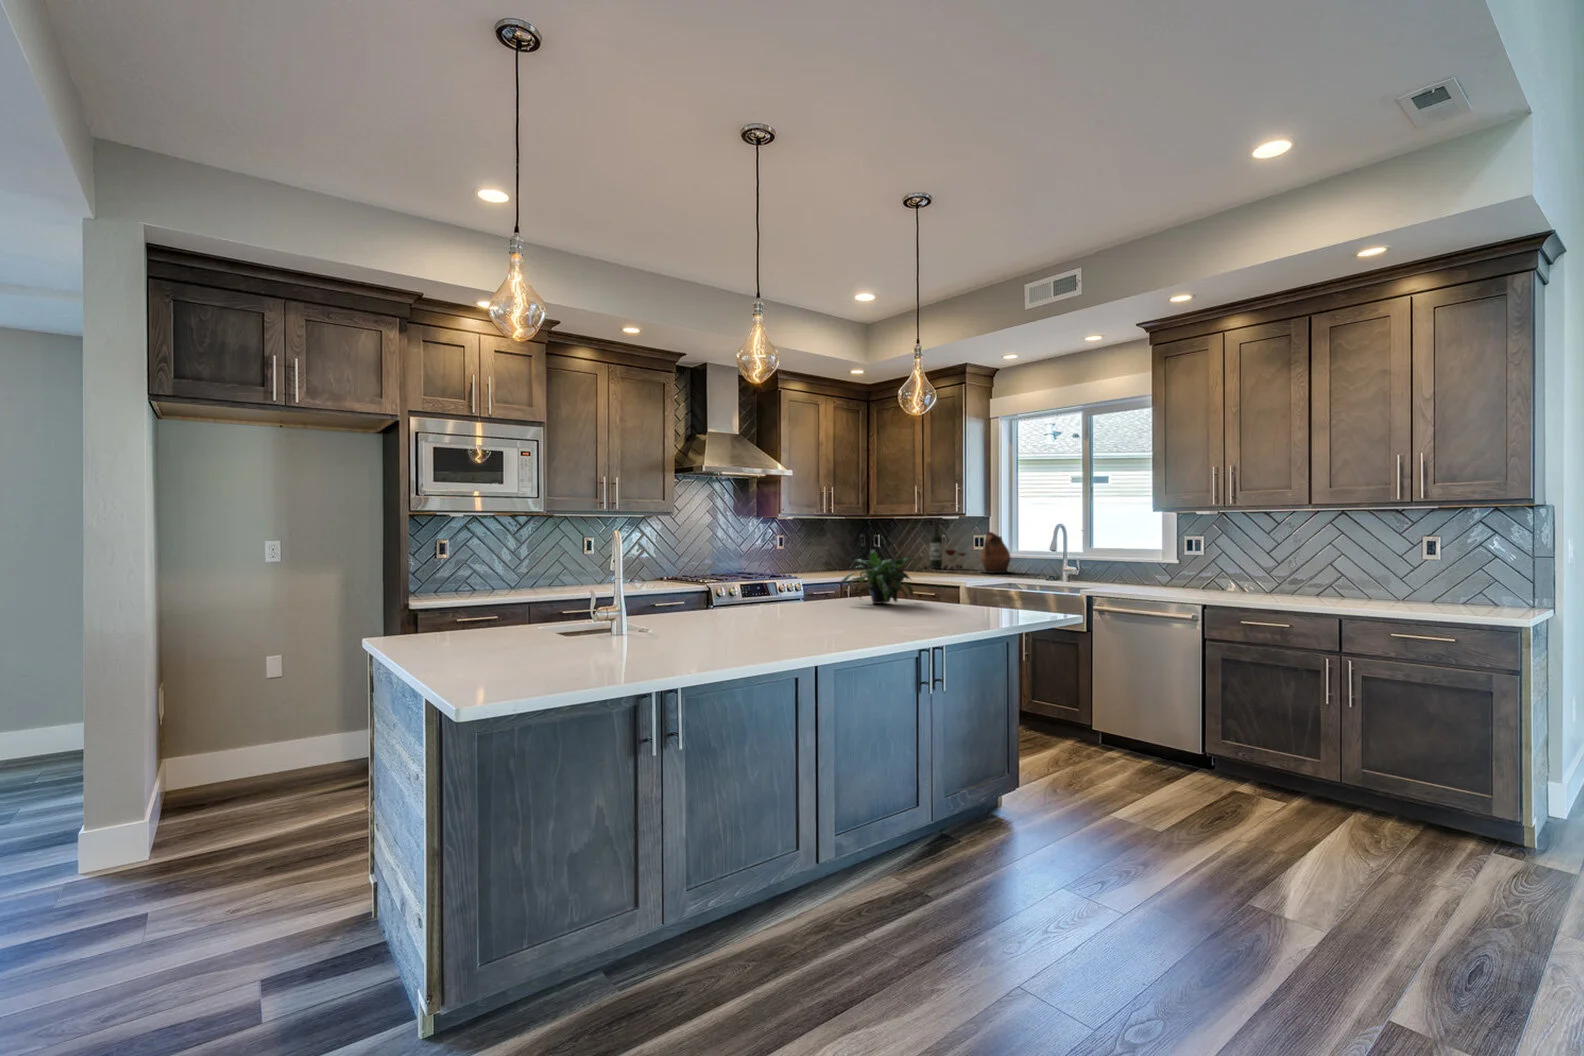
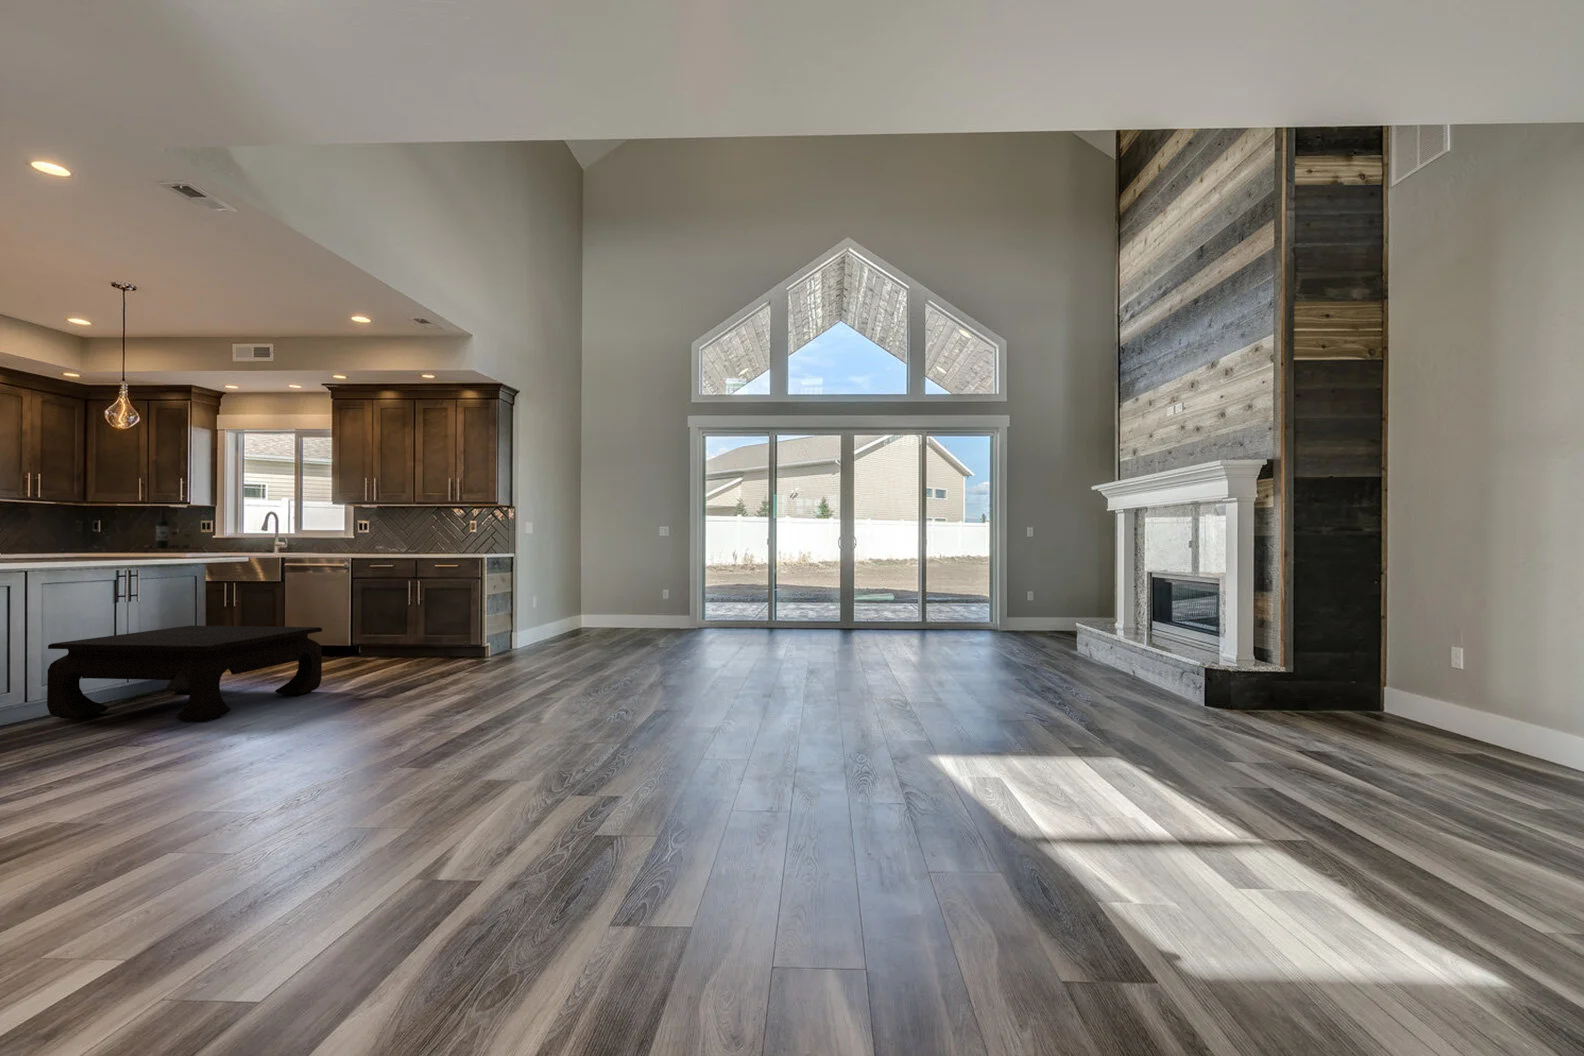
ceramic pitcher: present [981,532,1010,573] -> none [200,517,236,549]
potted plant: present [842,550,913,604] -> none [59,517,130,557]
coffee table: none [828,729,1244,1036] -> present [47,626,322,722]

